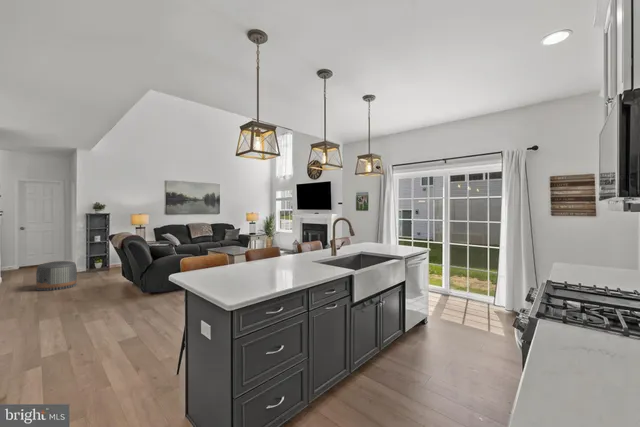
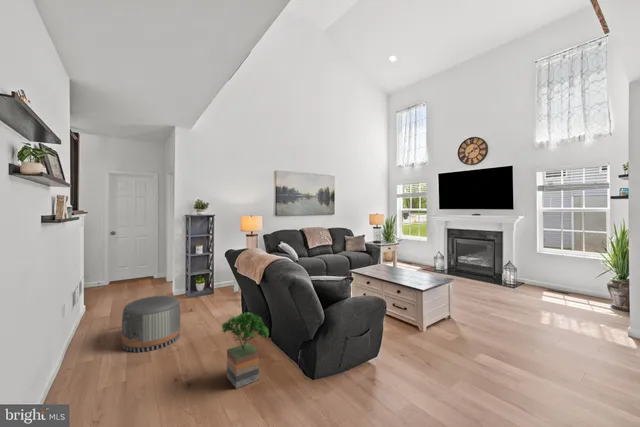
potted tree: none [96,260,126,296] -> present [222,312,269,388]

